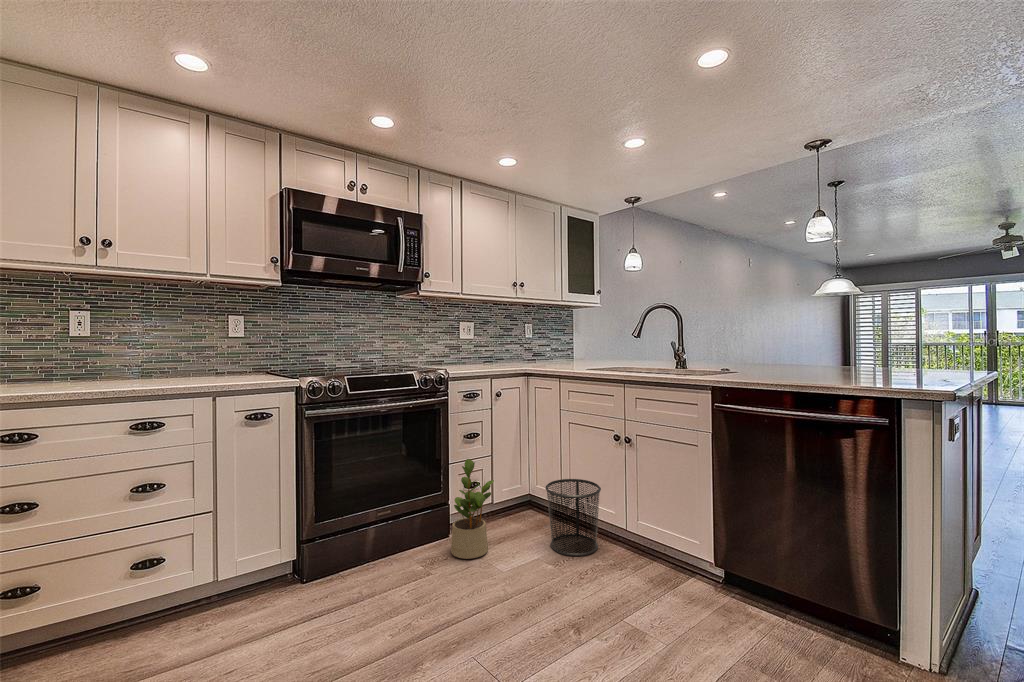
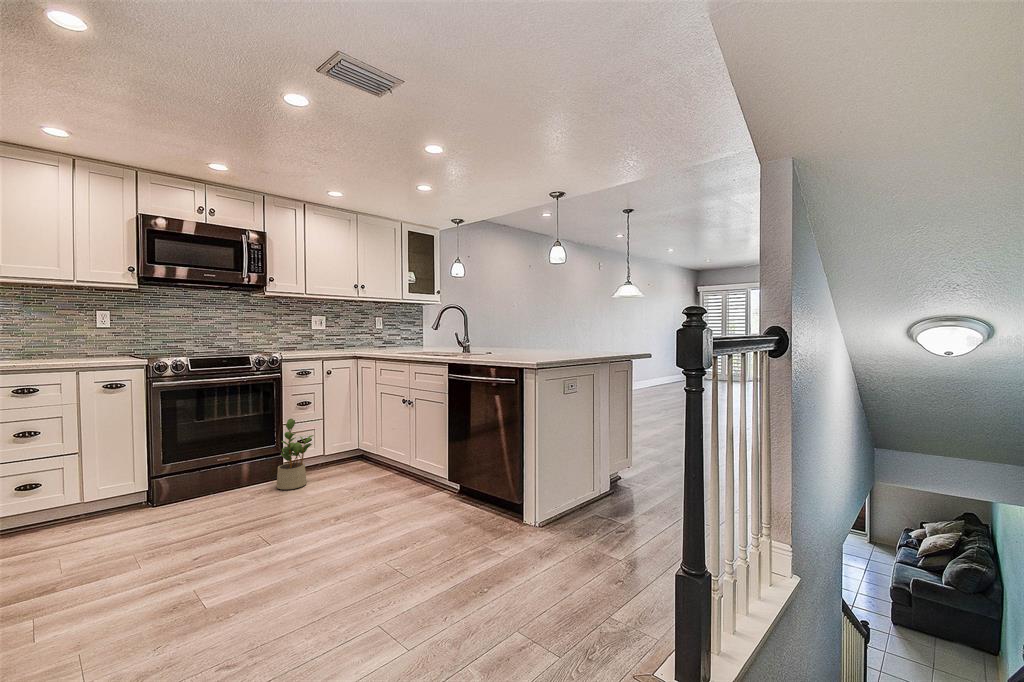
trash can: present [545,479,601,556] -> none [351,434,392,486]

